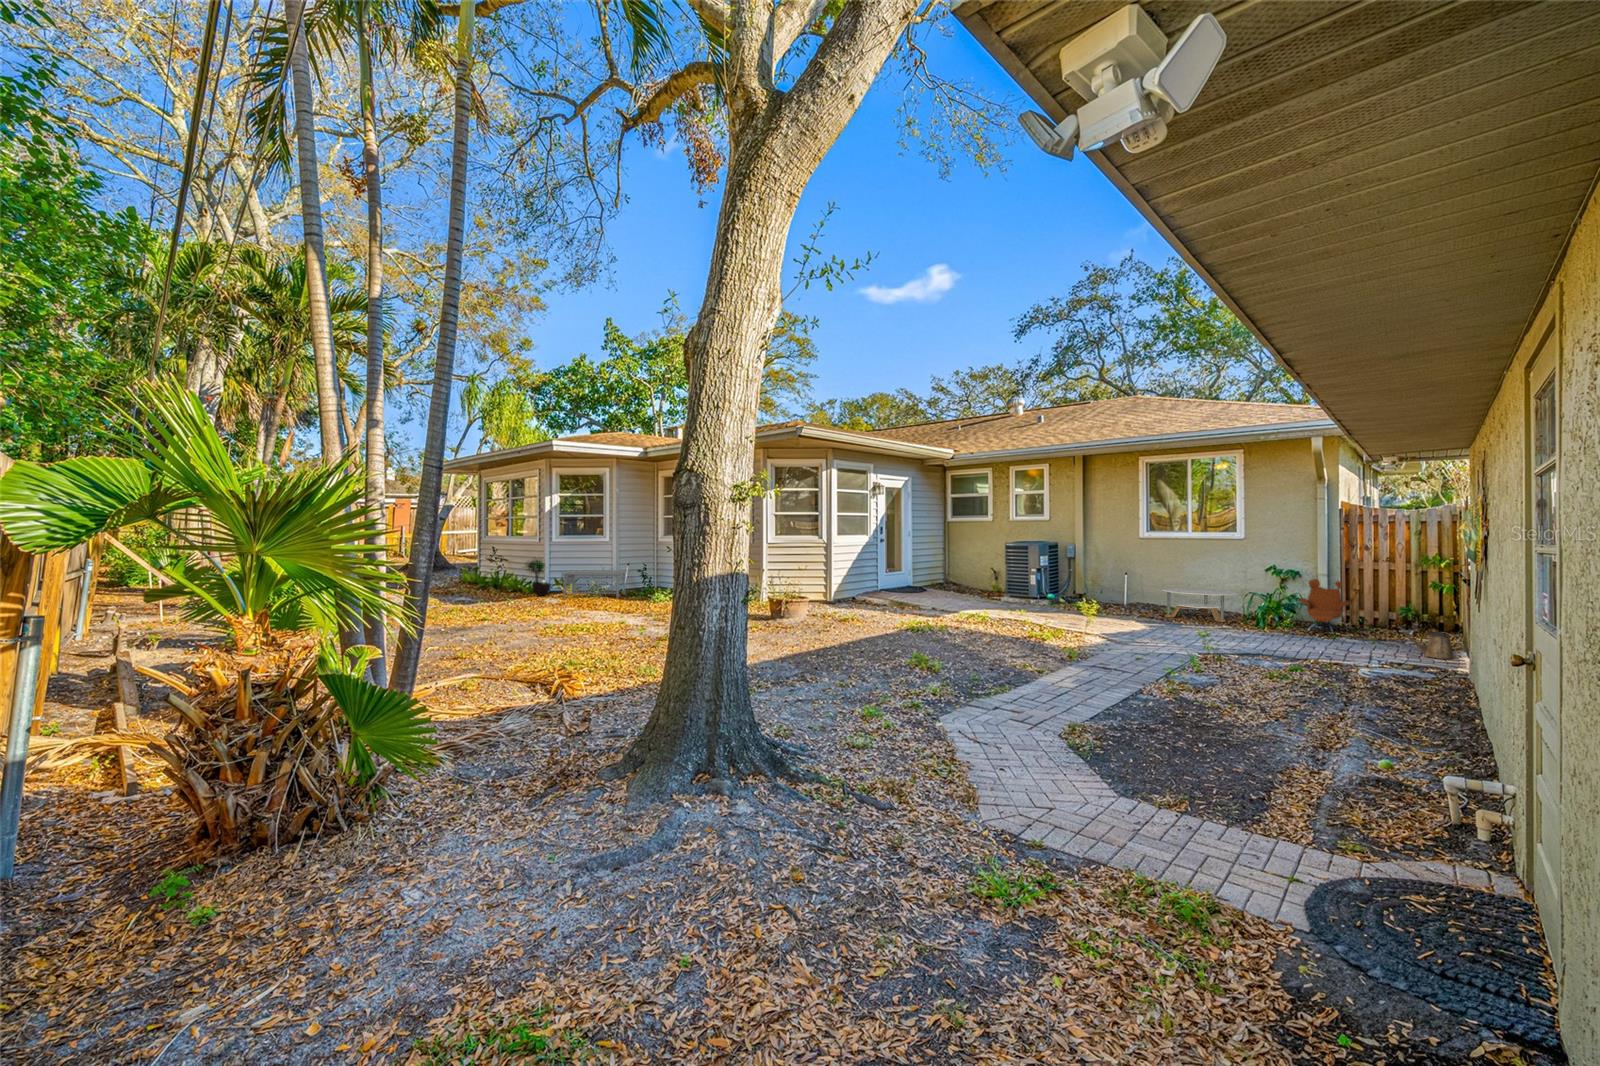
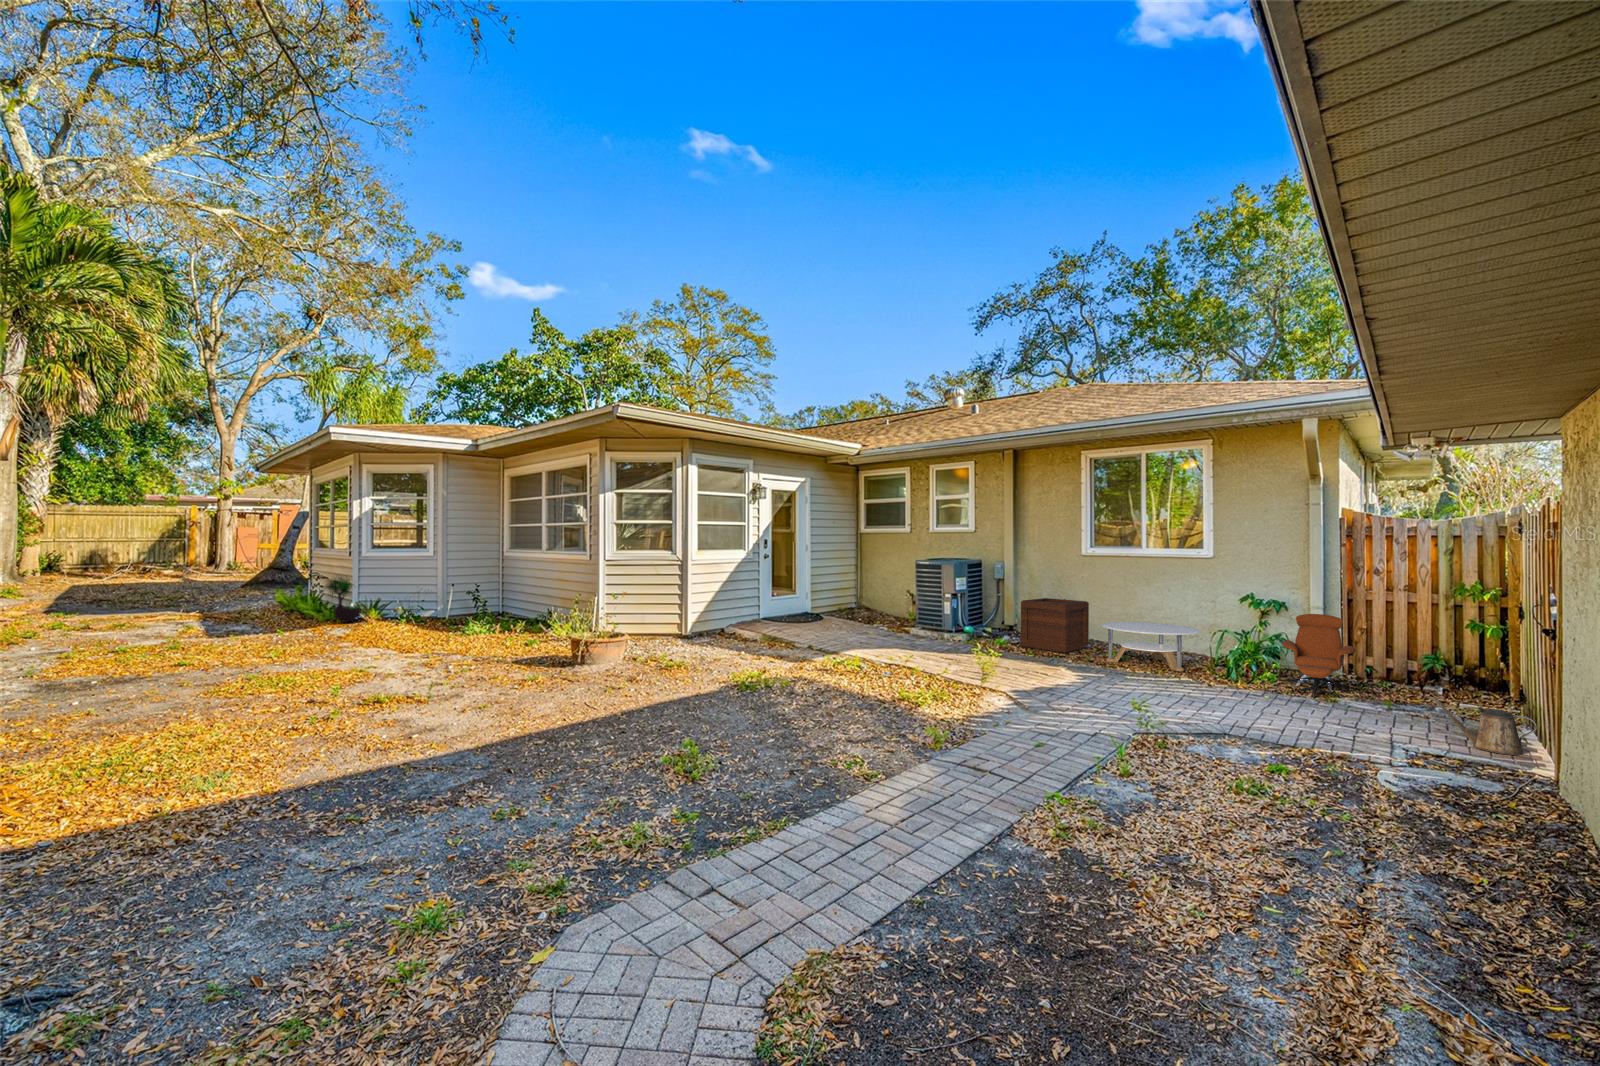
storage bench: present [561,570,626,597] -> none [365,591,457,626]
wooden crate: none [1095,571,1148,612] -> present [1021,598,1089,653]

